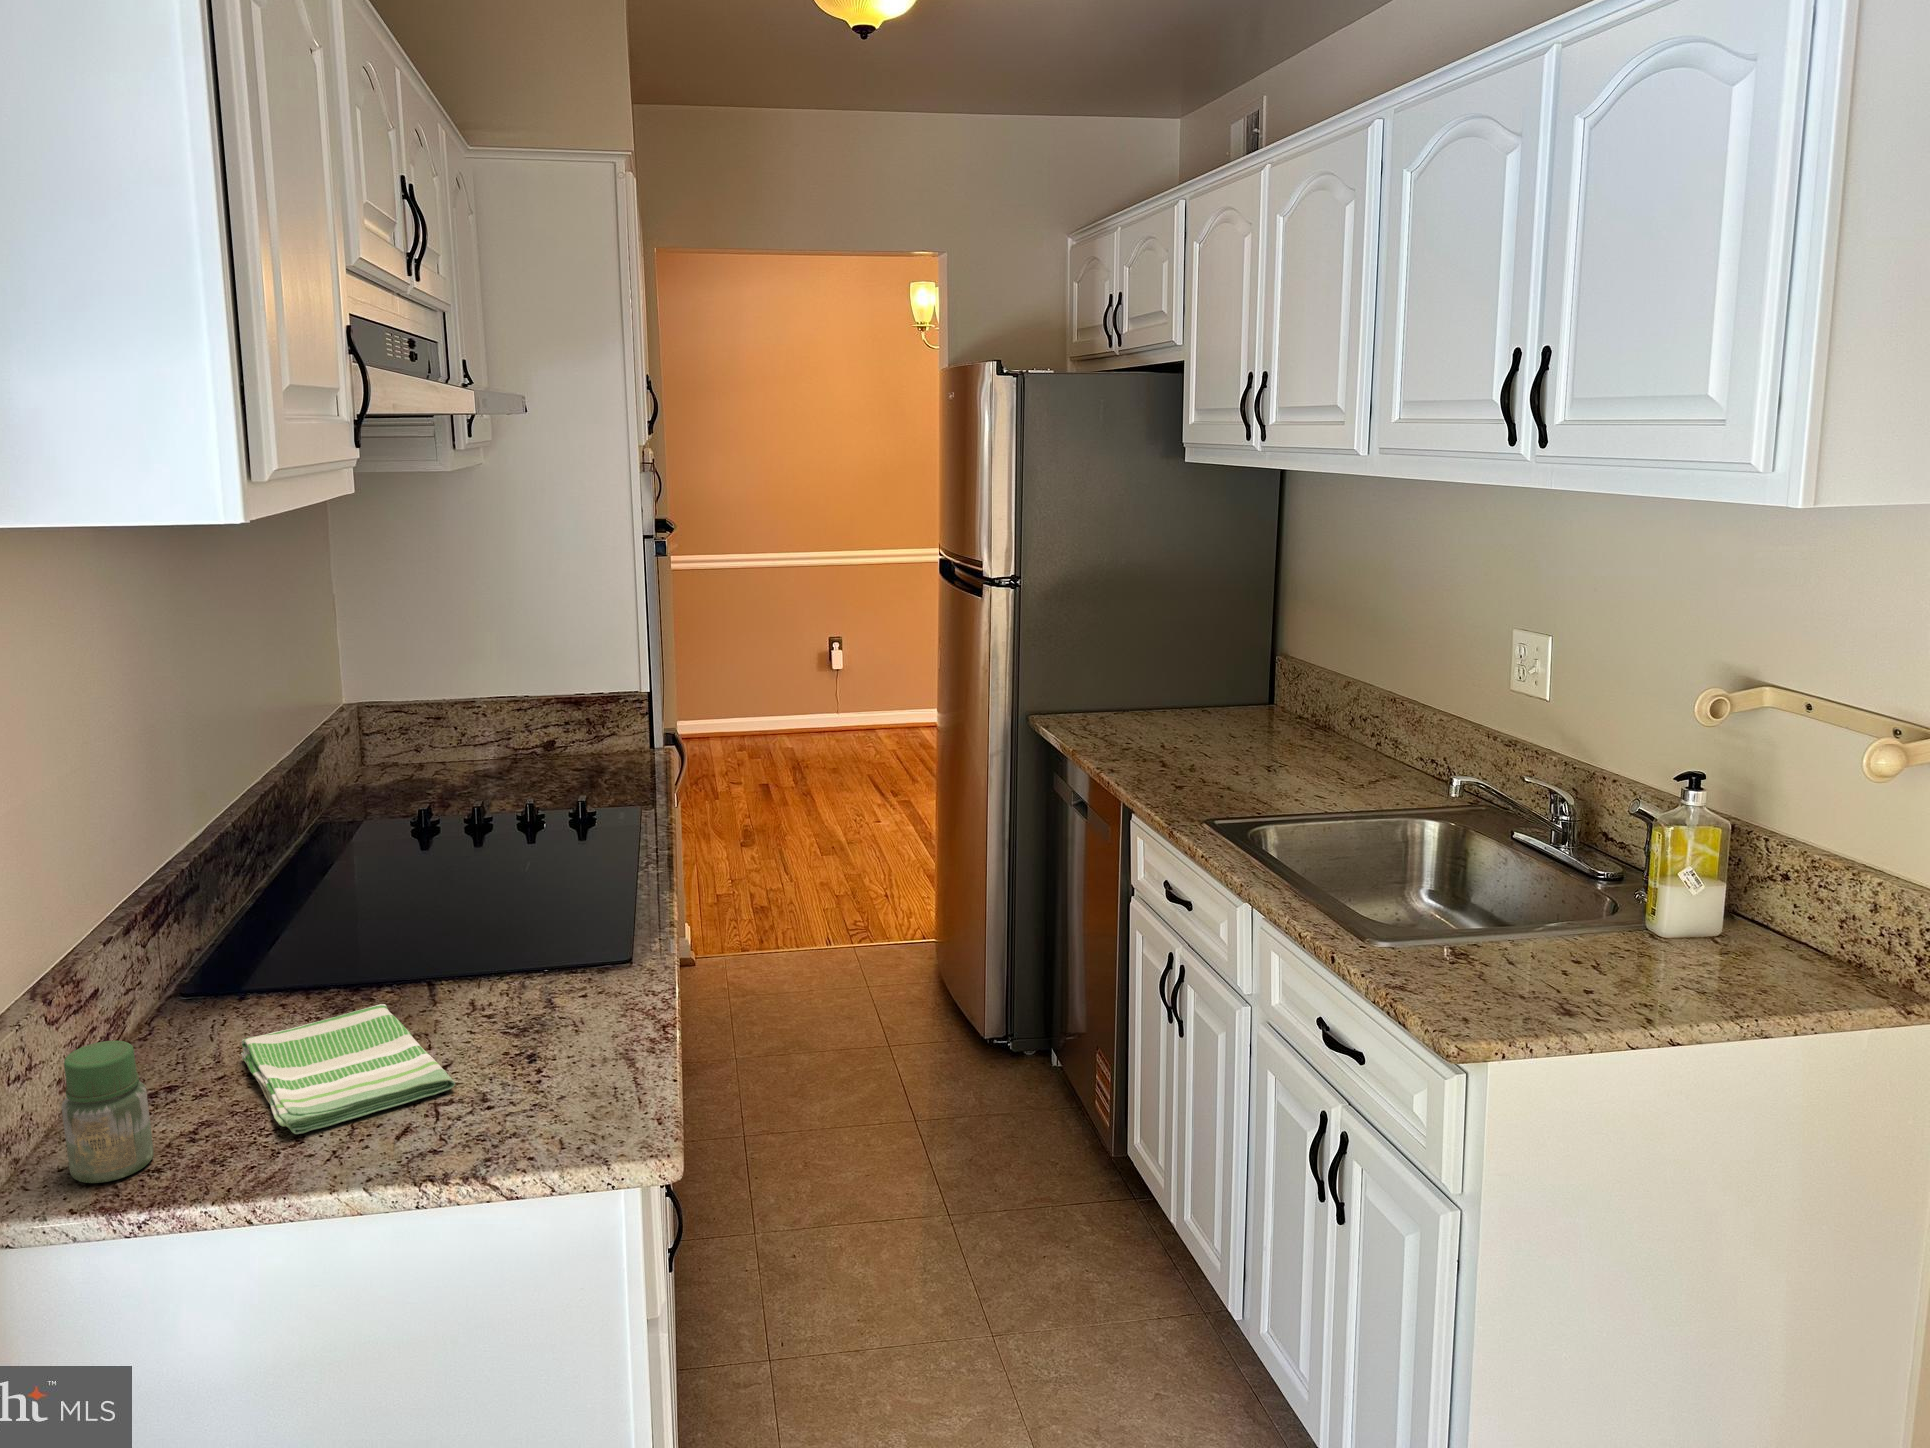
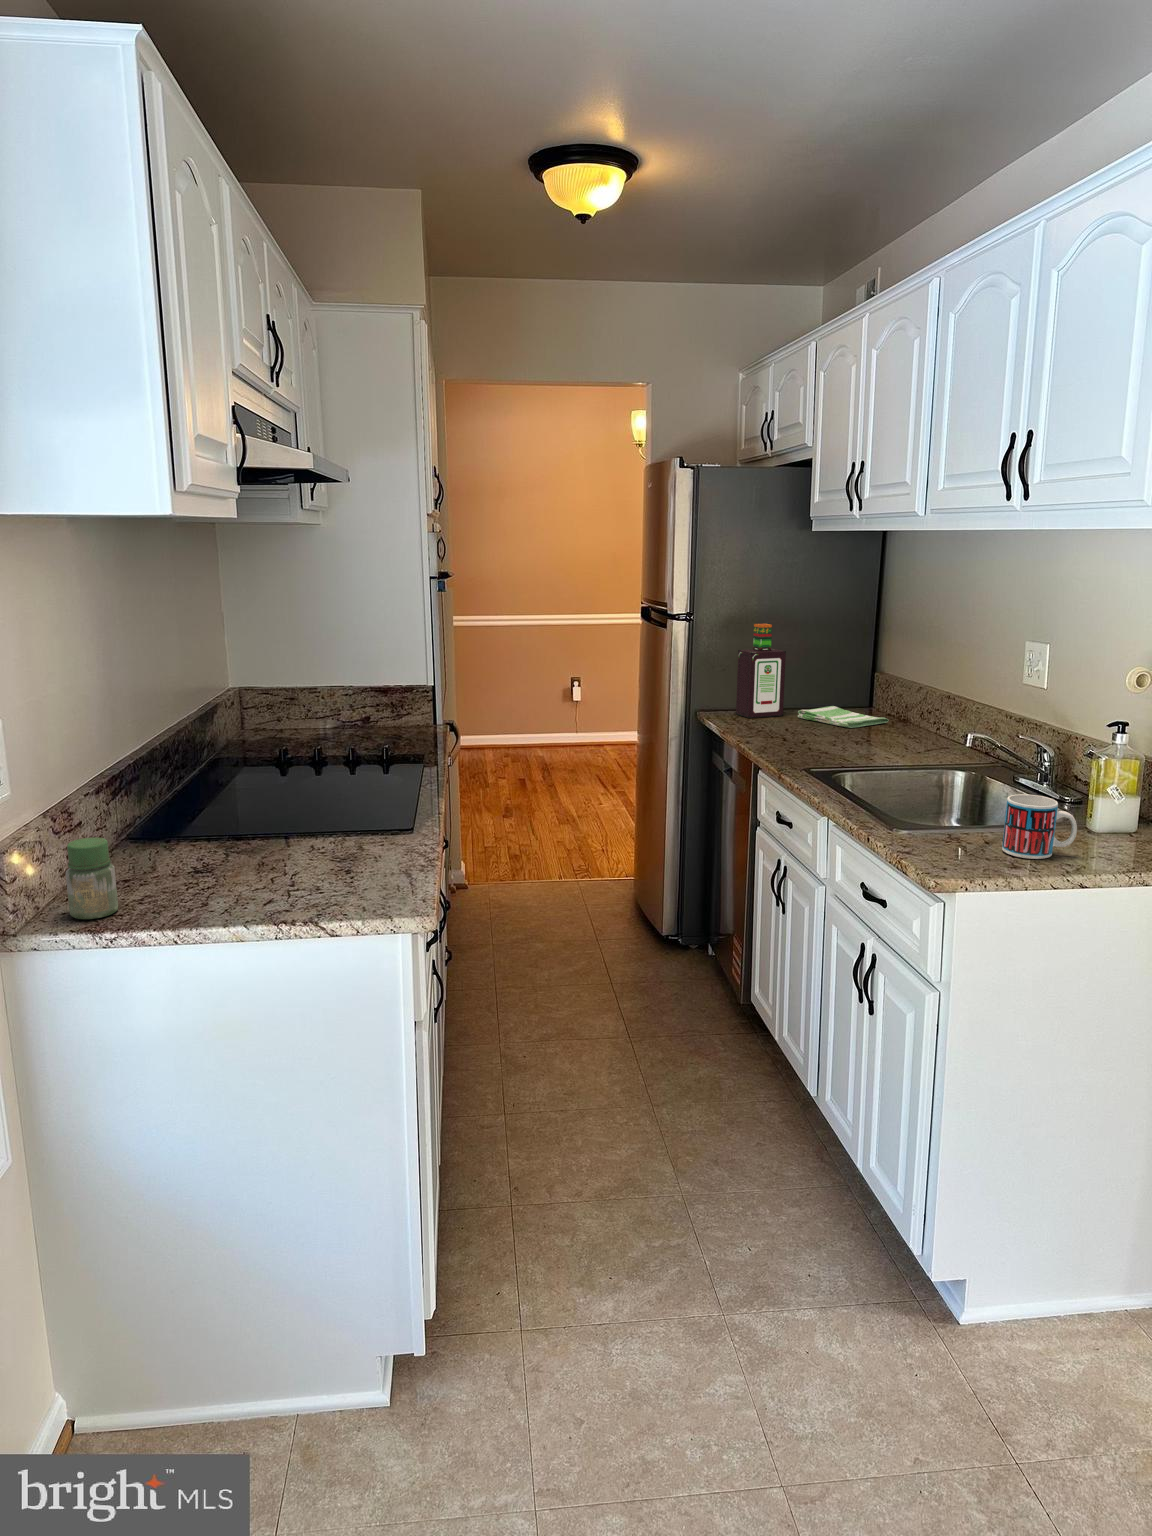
bottle: none [1086,593,1155,729] -> present [736,624,786,718]
mug: none [1538,895,1652,998] -> present [1002,794,1077,859]
dish towel: present [241,1004,455,1134] -> present [798,706,889,728]

